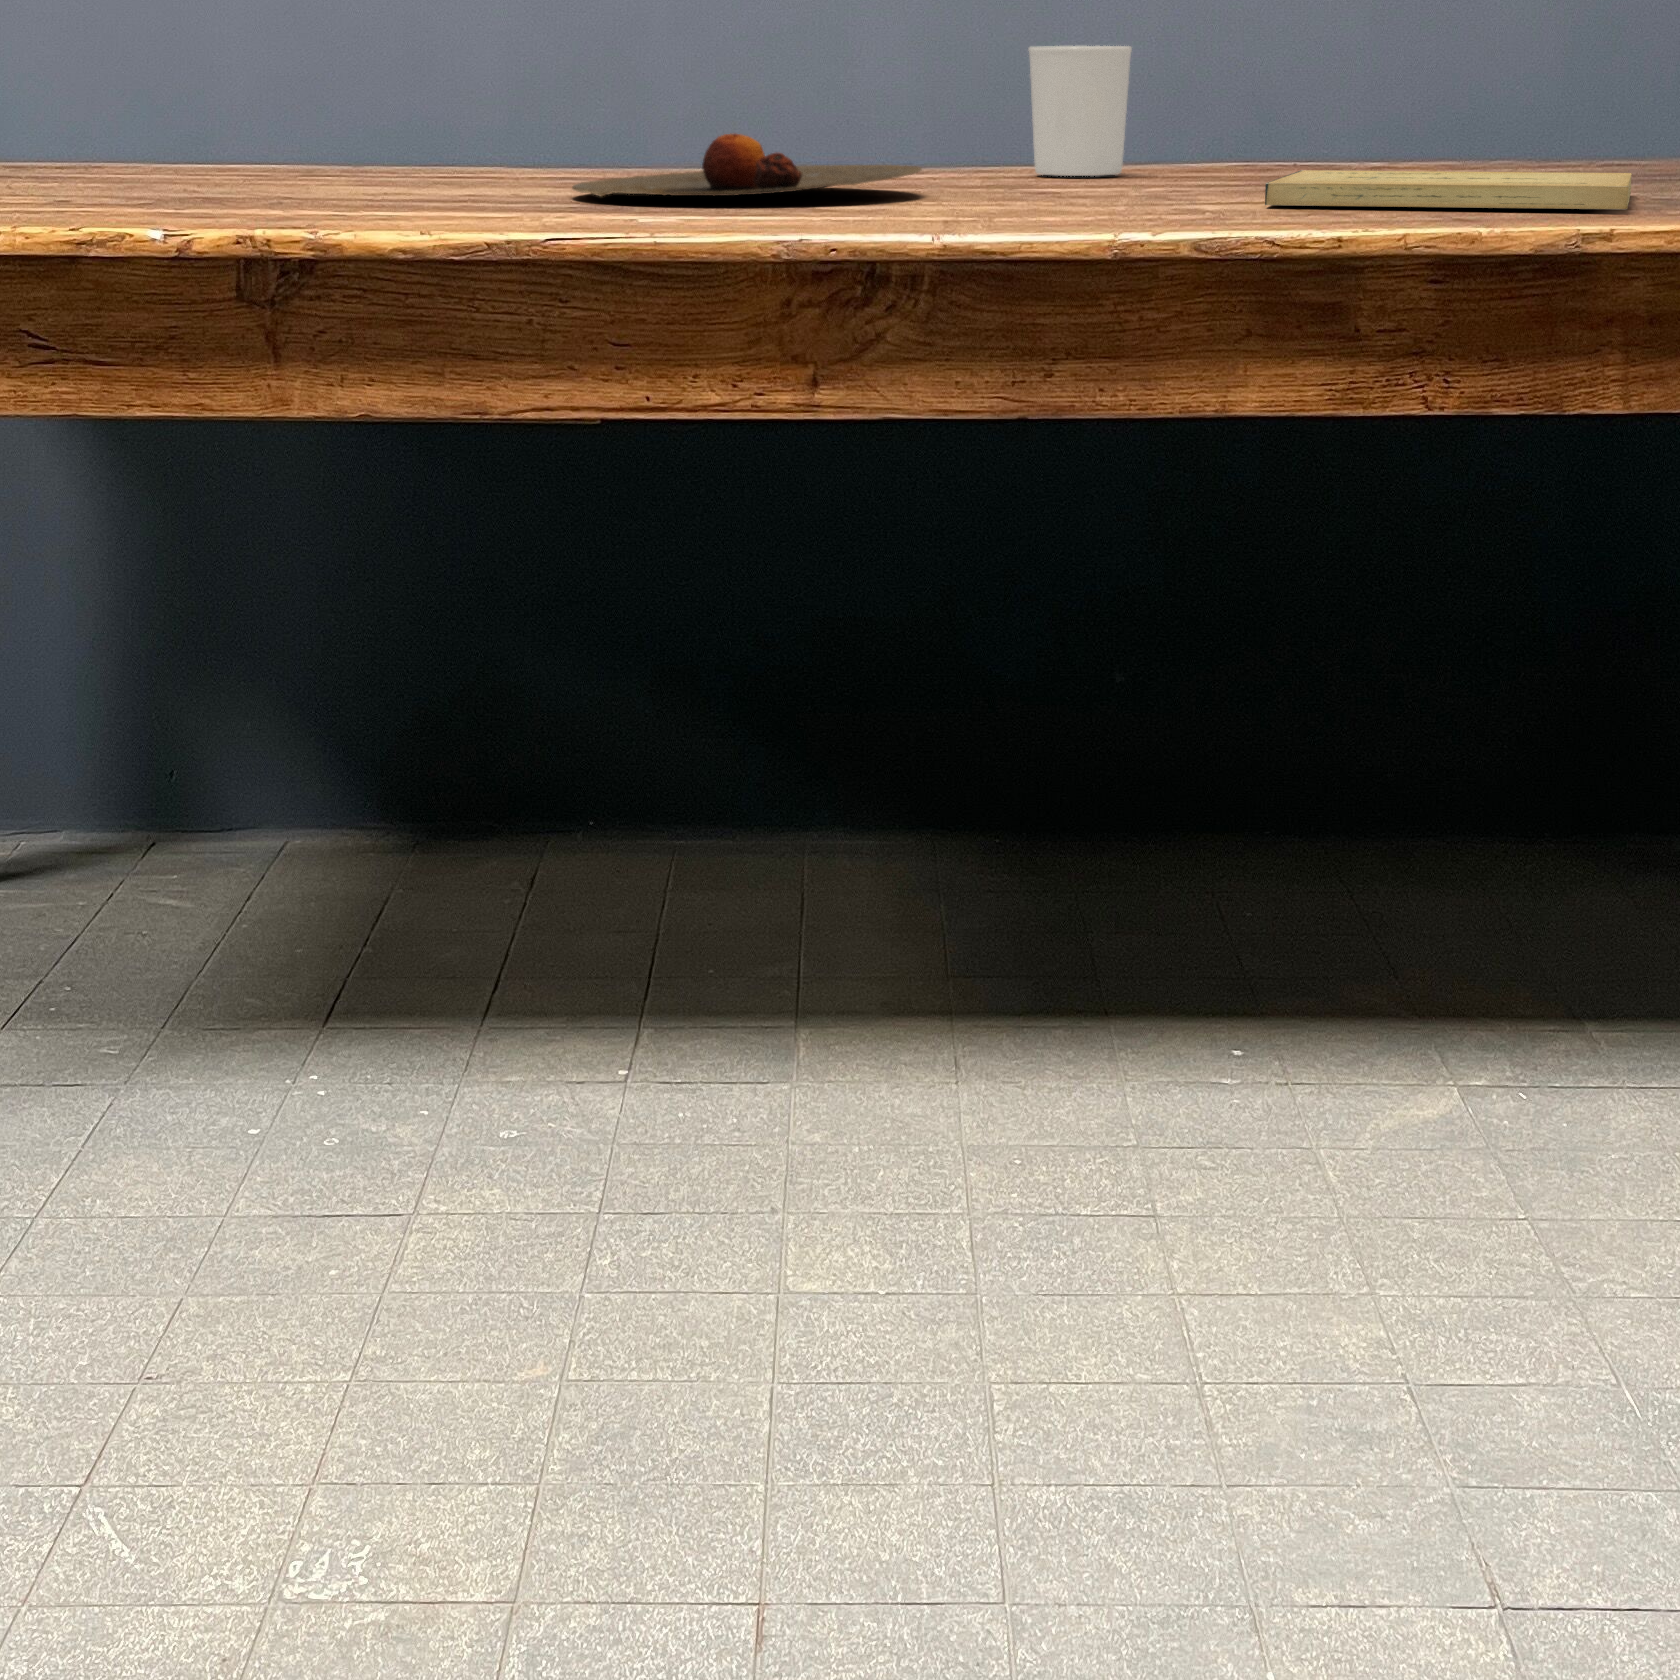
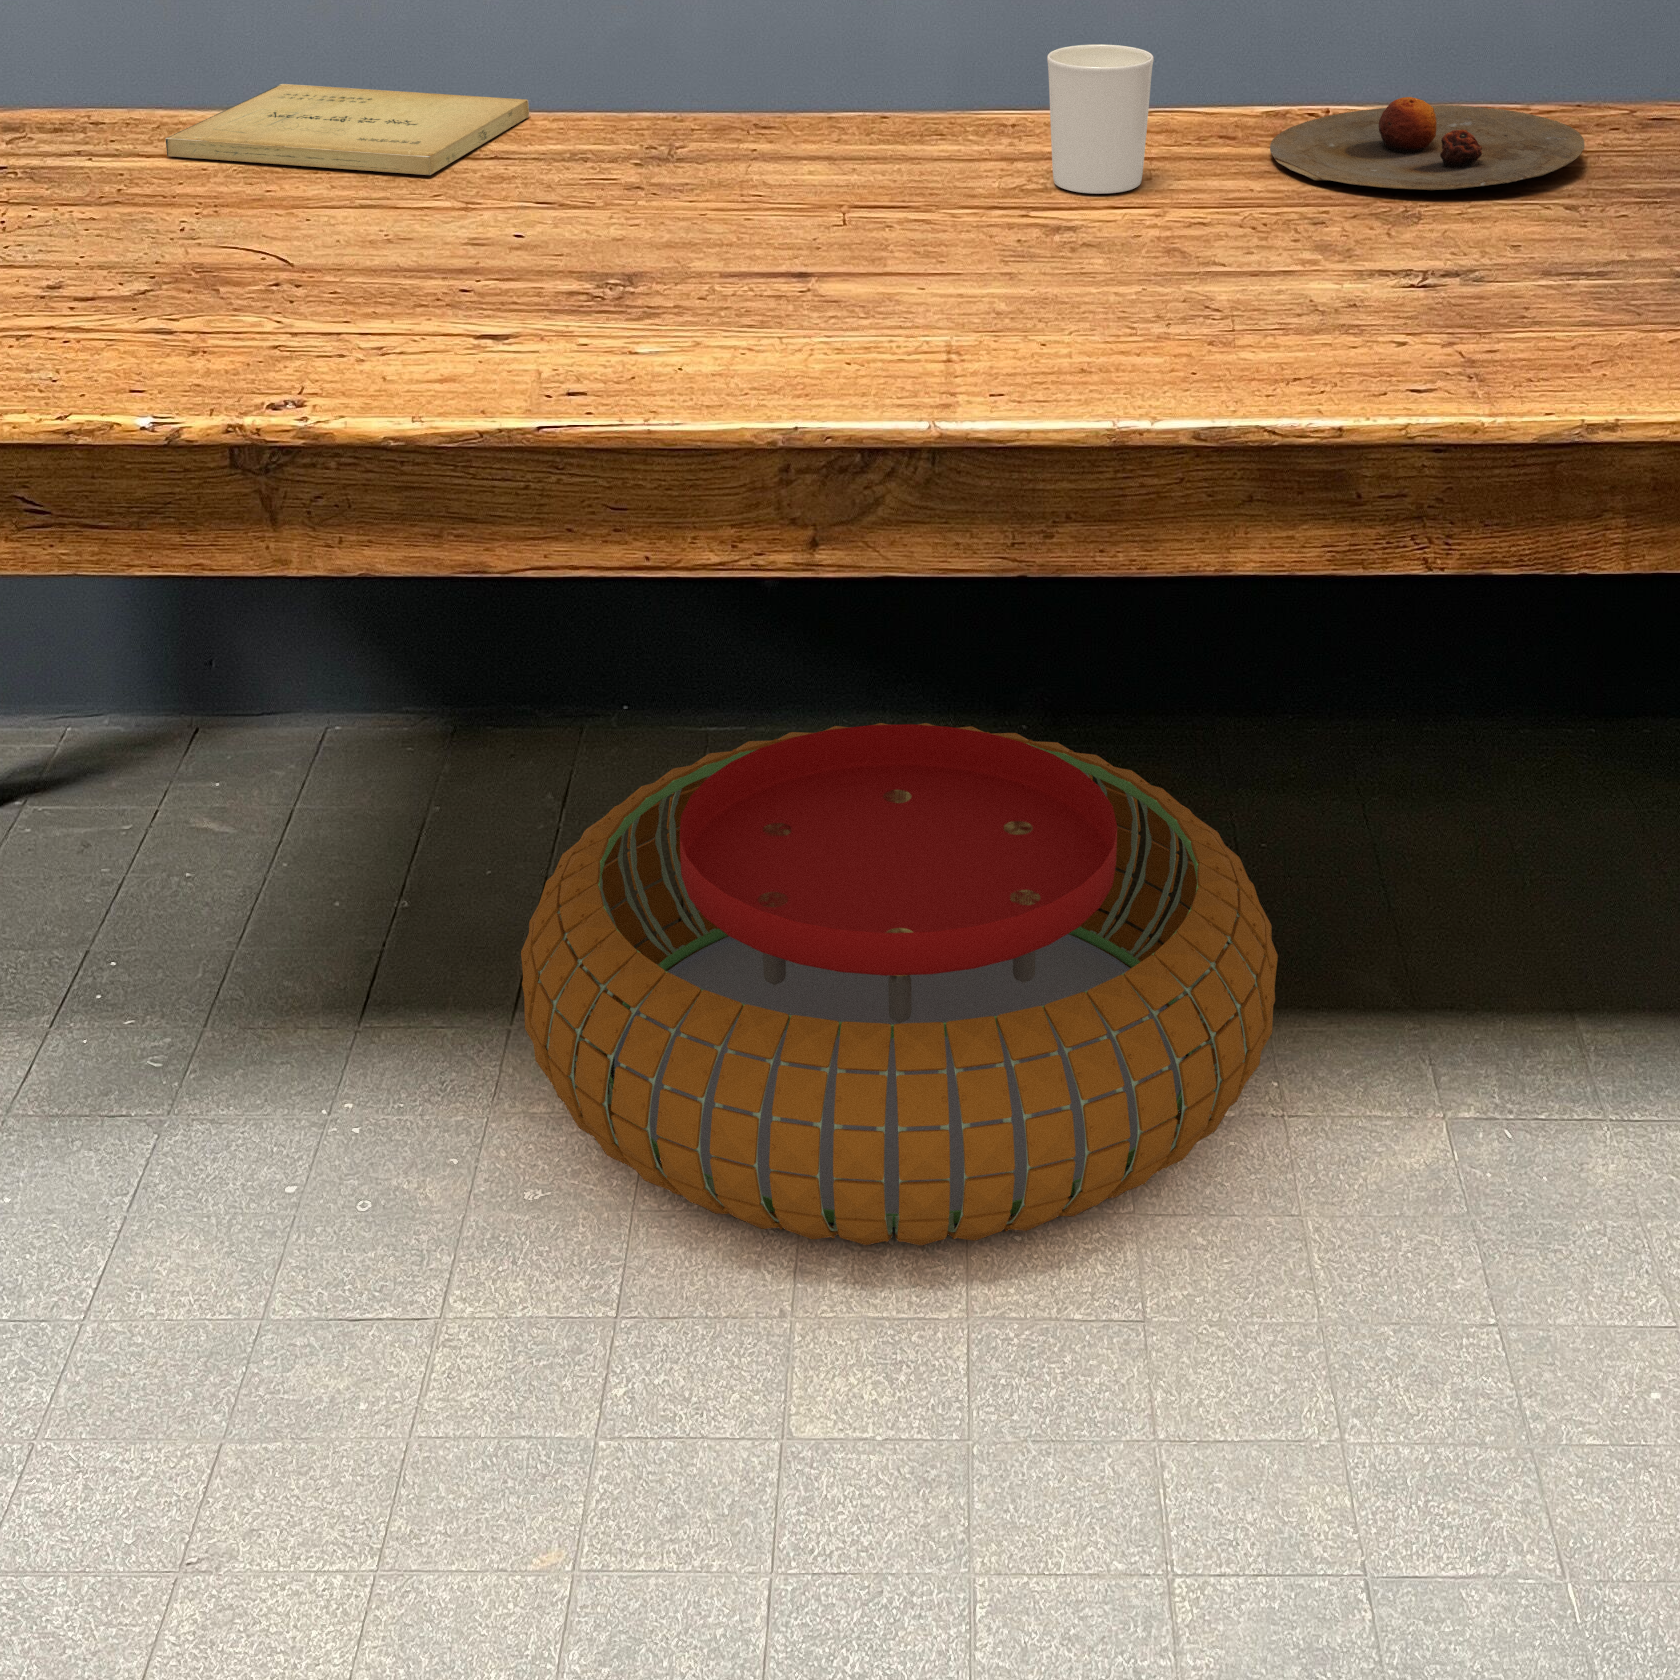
plate: present [572,134,921,196] -> present [1270,97,1585,190]
book: present [1265,170,1632,209] -> present [165,84,529,175]
pouf: none [497,722,1279,1163] -> present [521,723,1278,1246]

